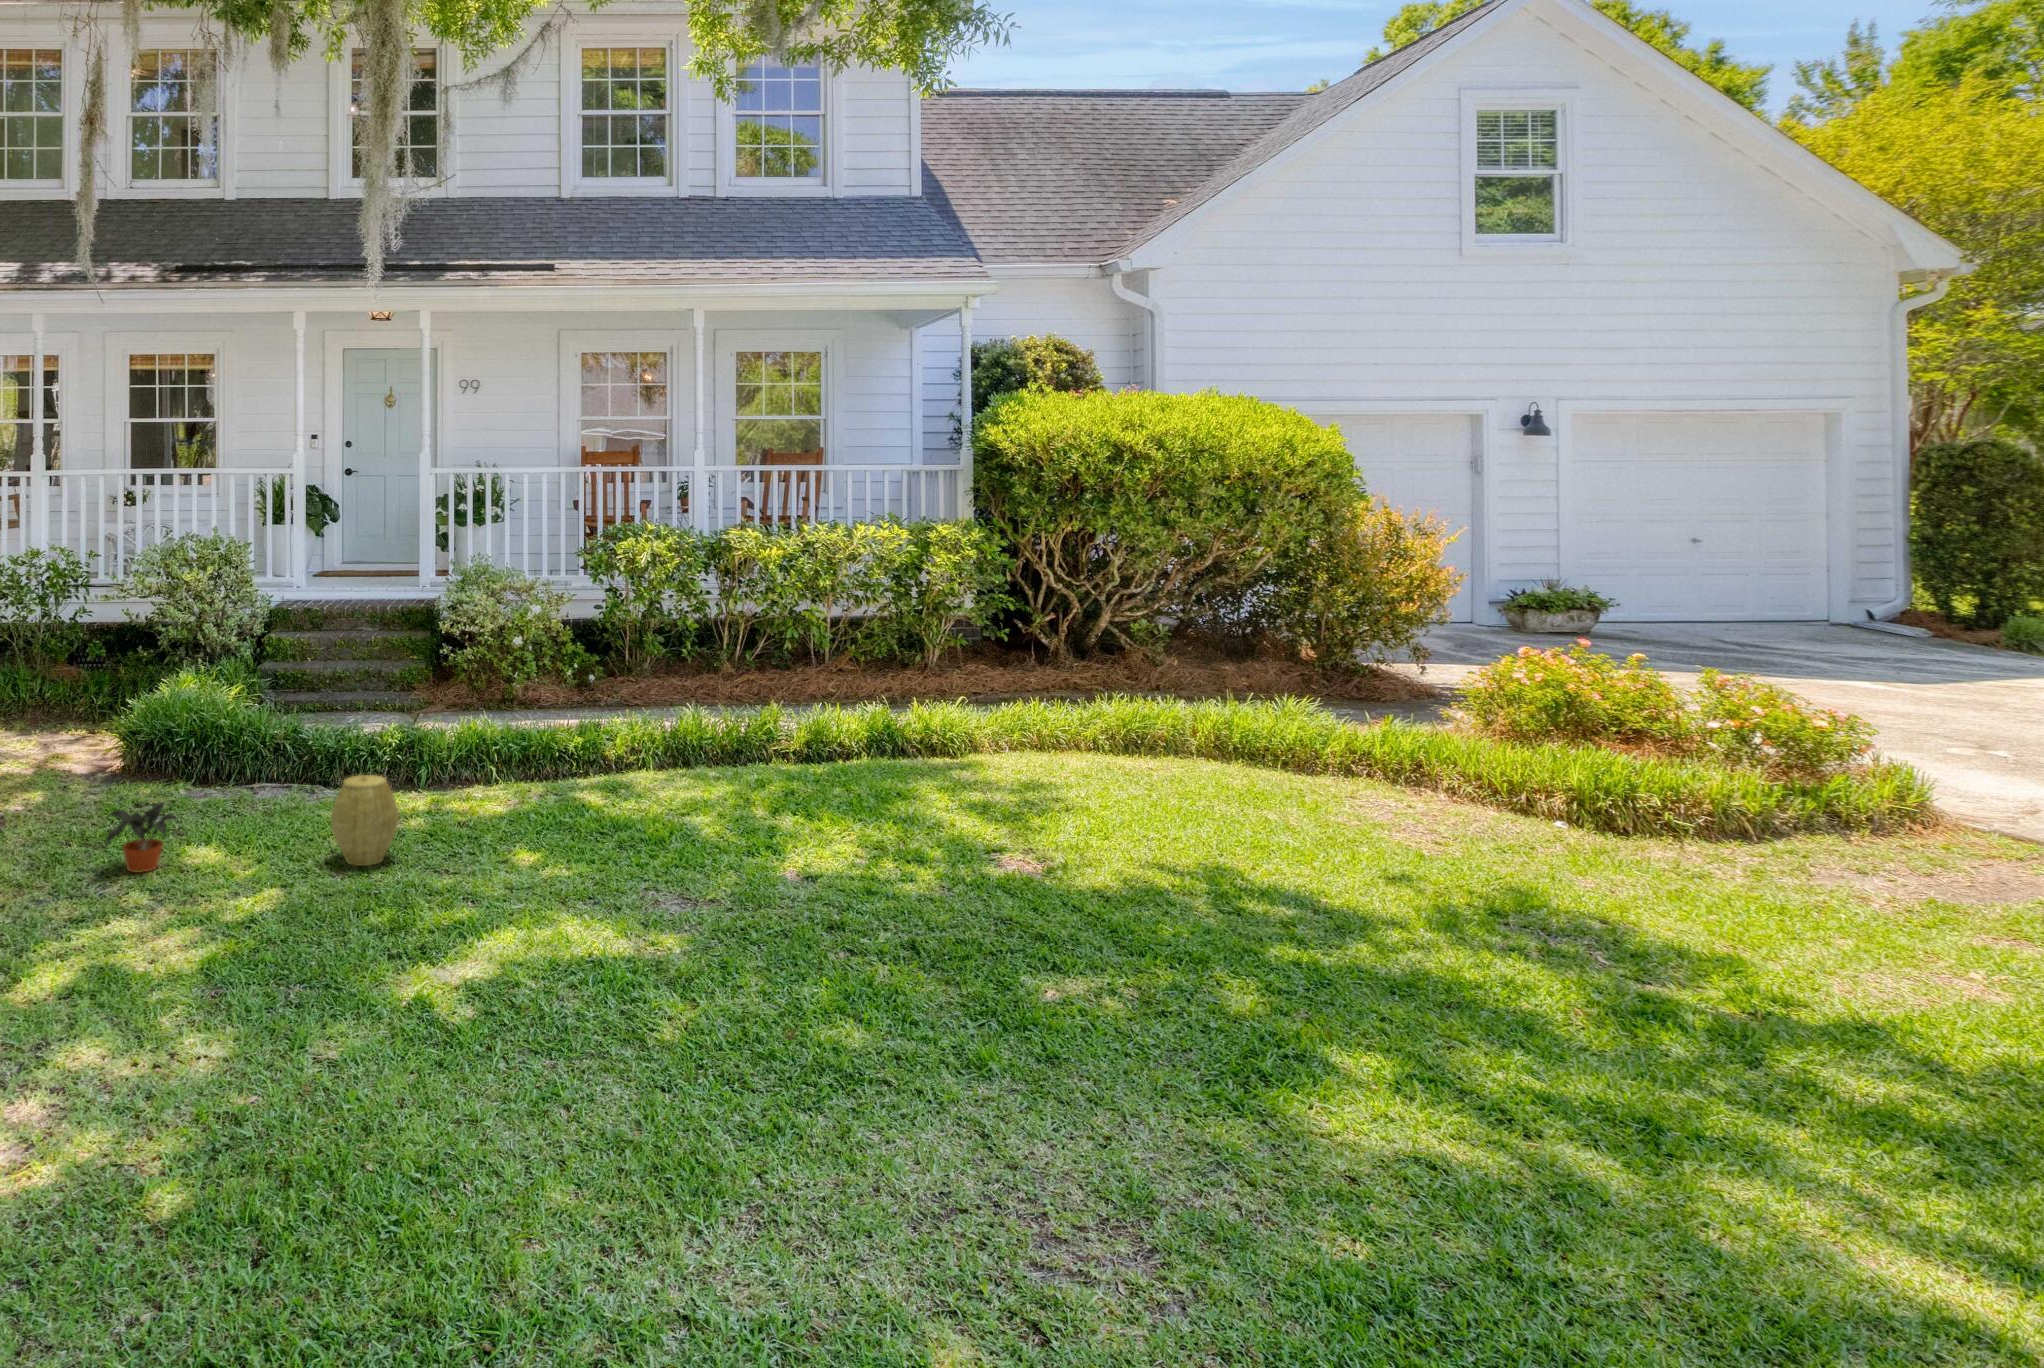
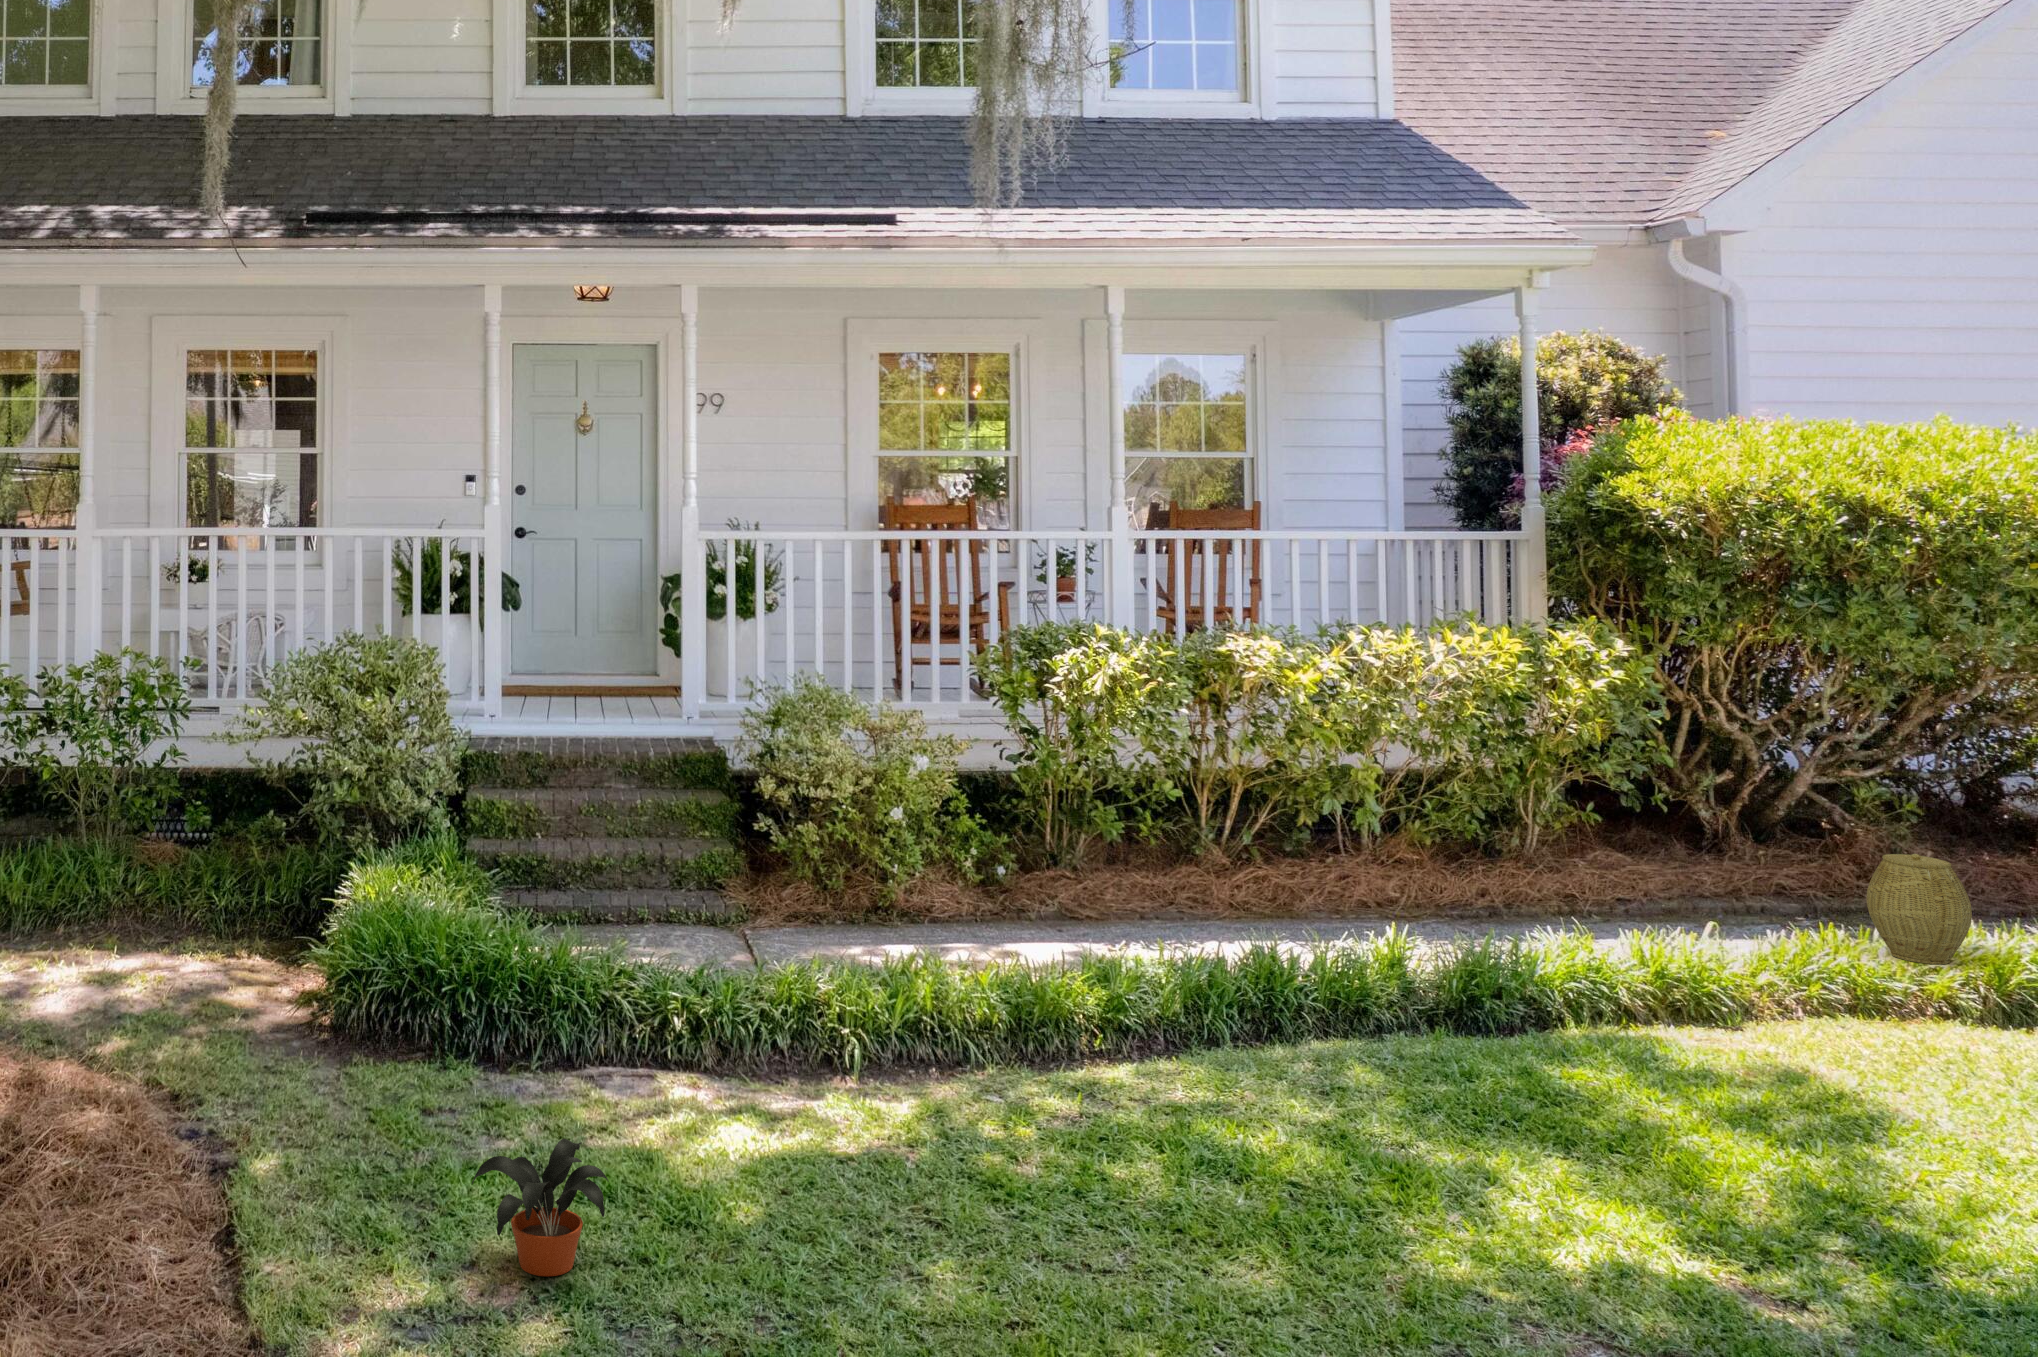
woven basket: present [331,775,399,866] -> present [1867,854,1972,964]

